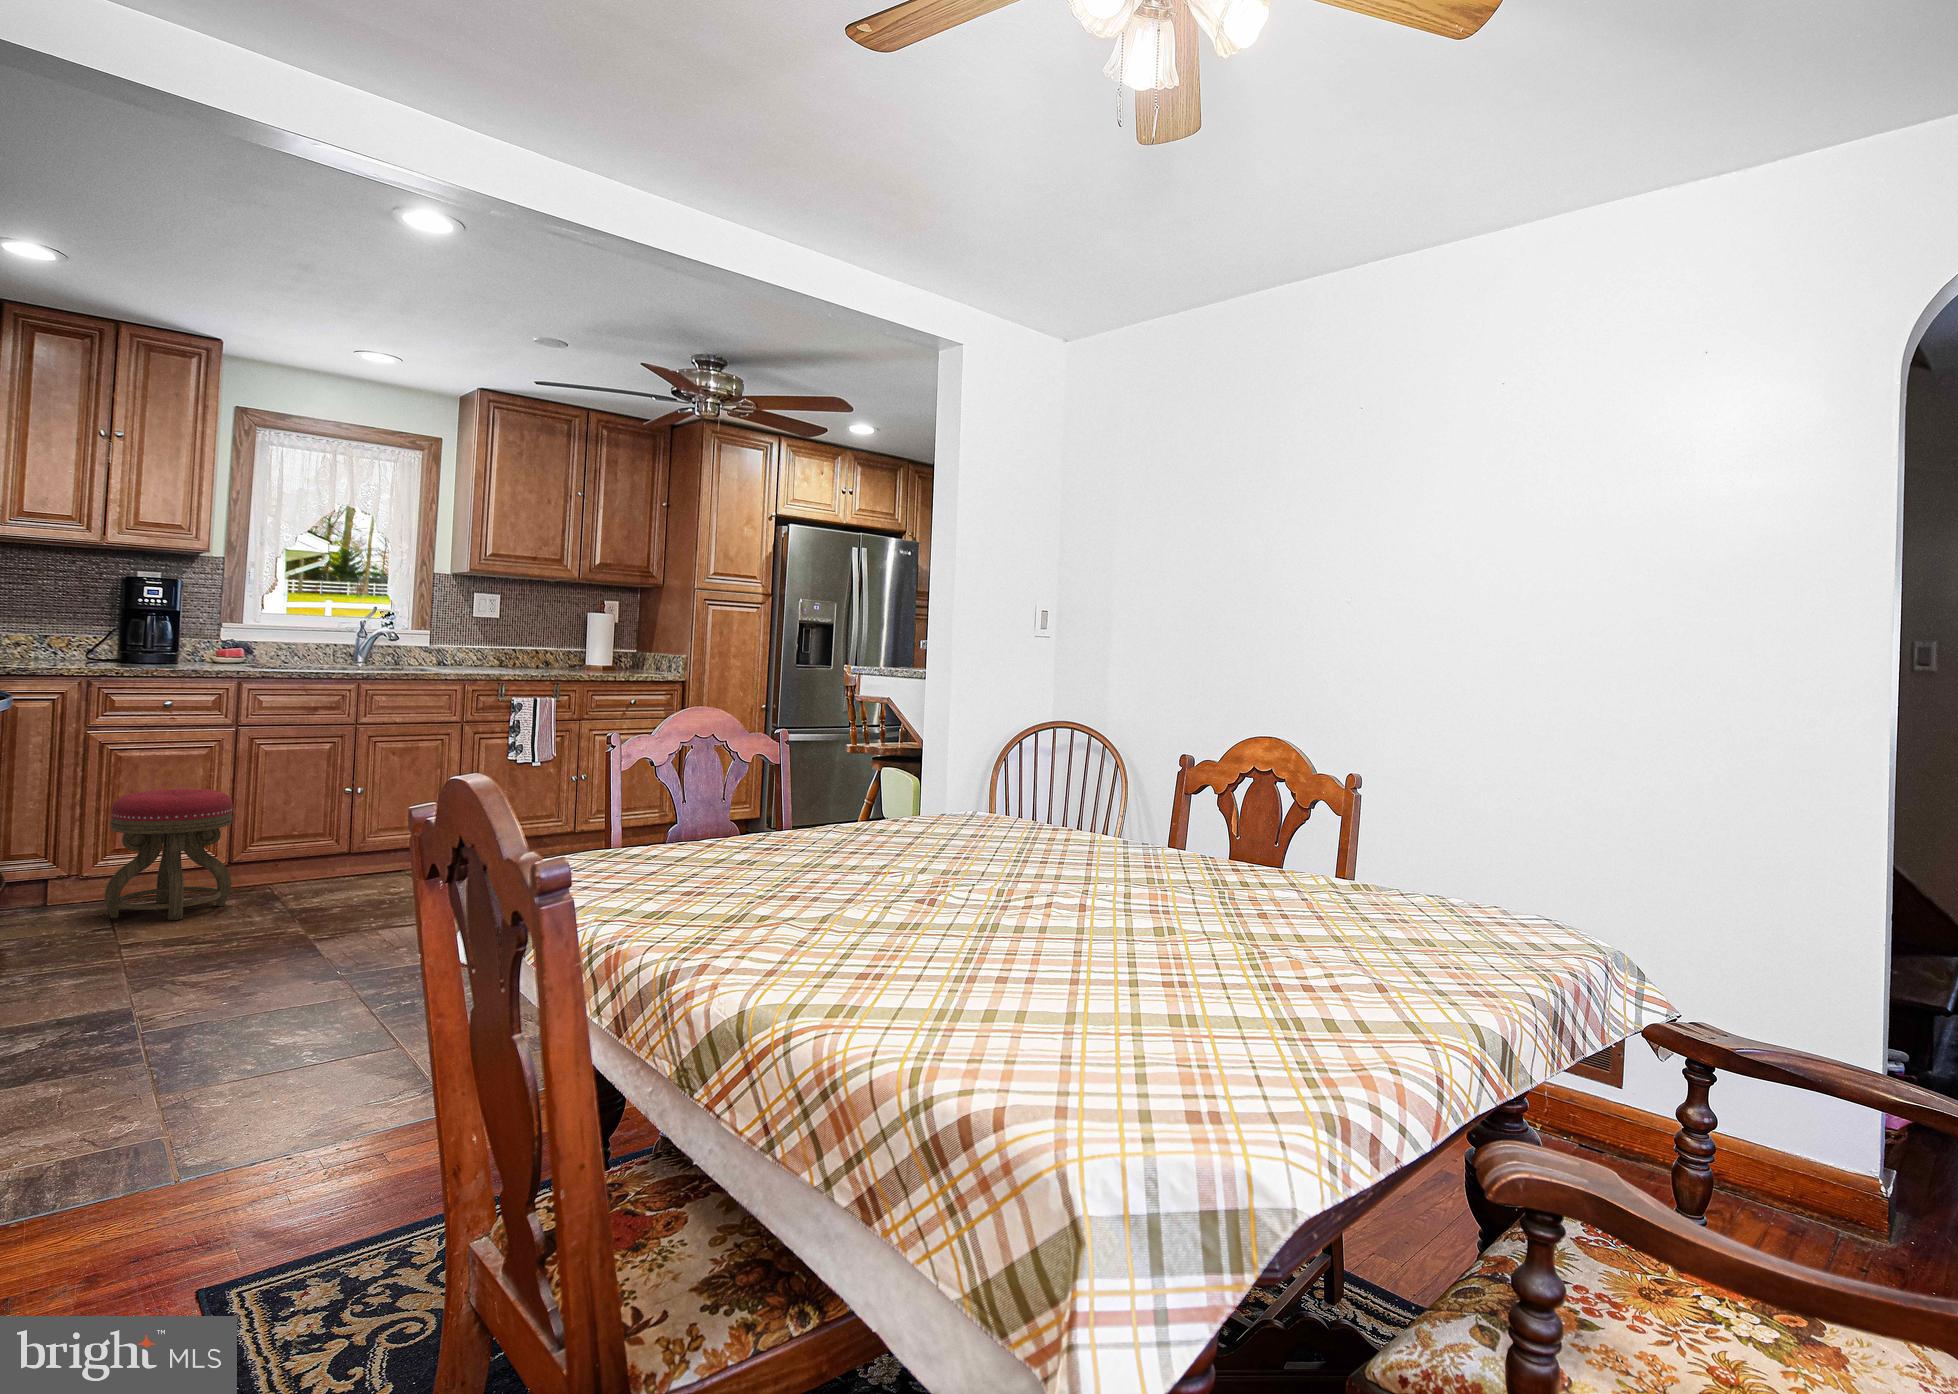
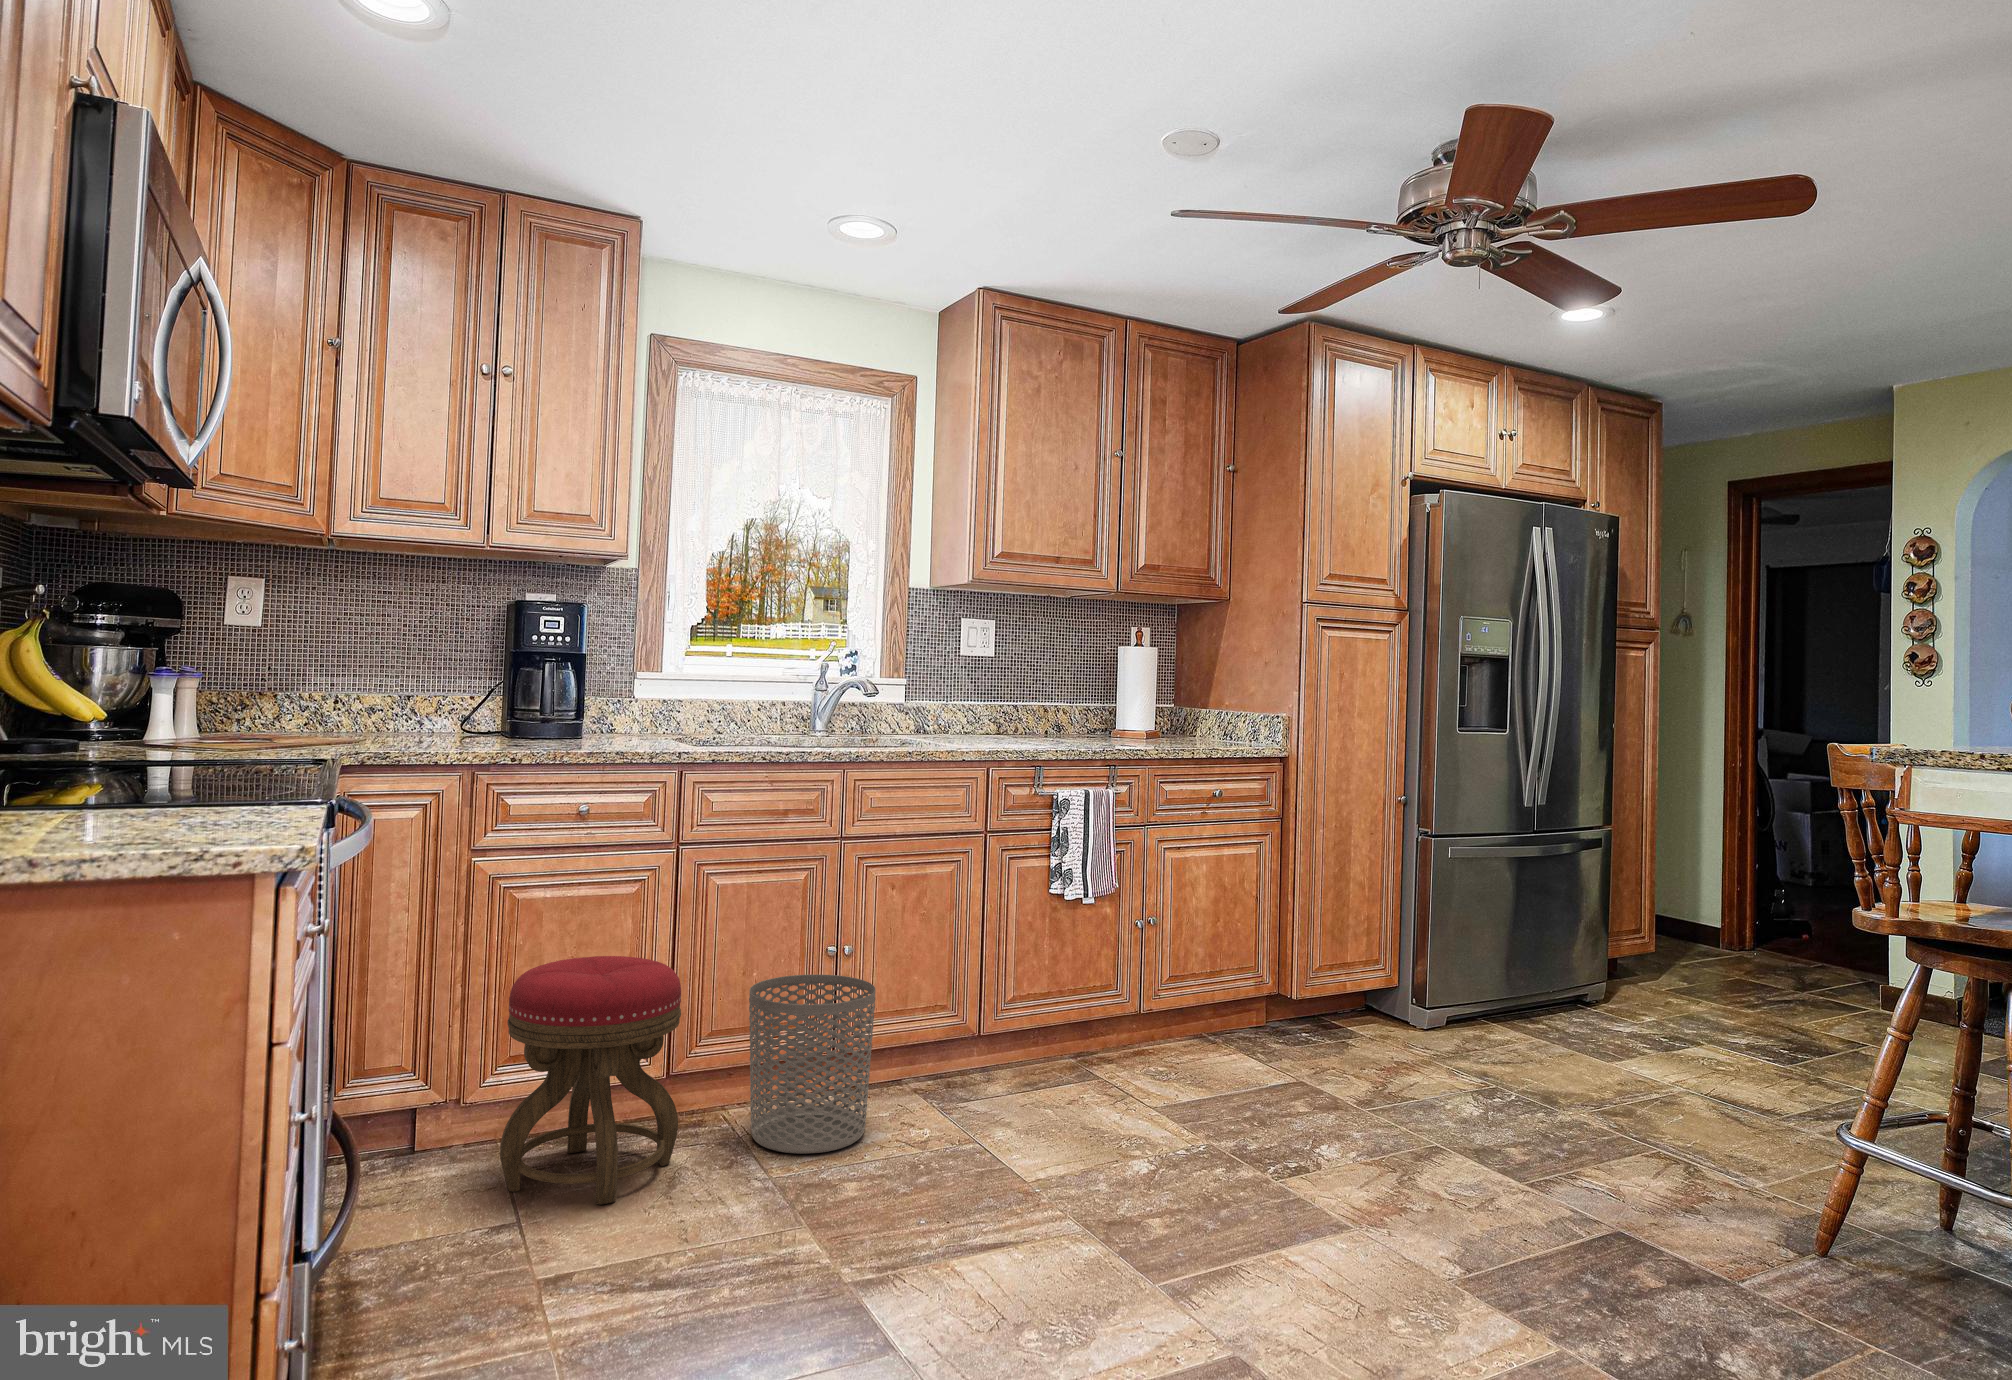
waste bin: none [285,804,372,899] -> present [749,974,876,1154]

